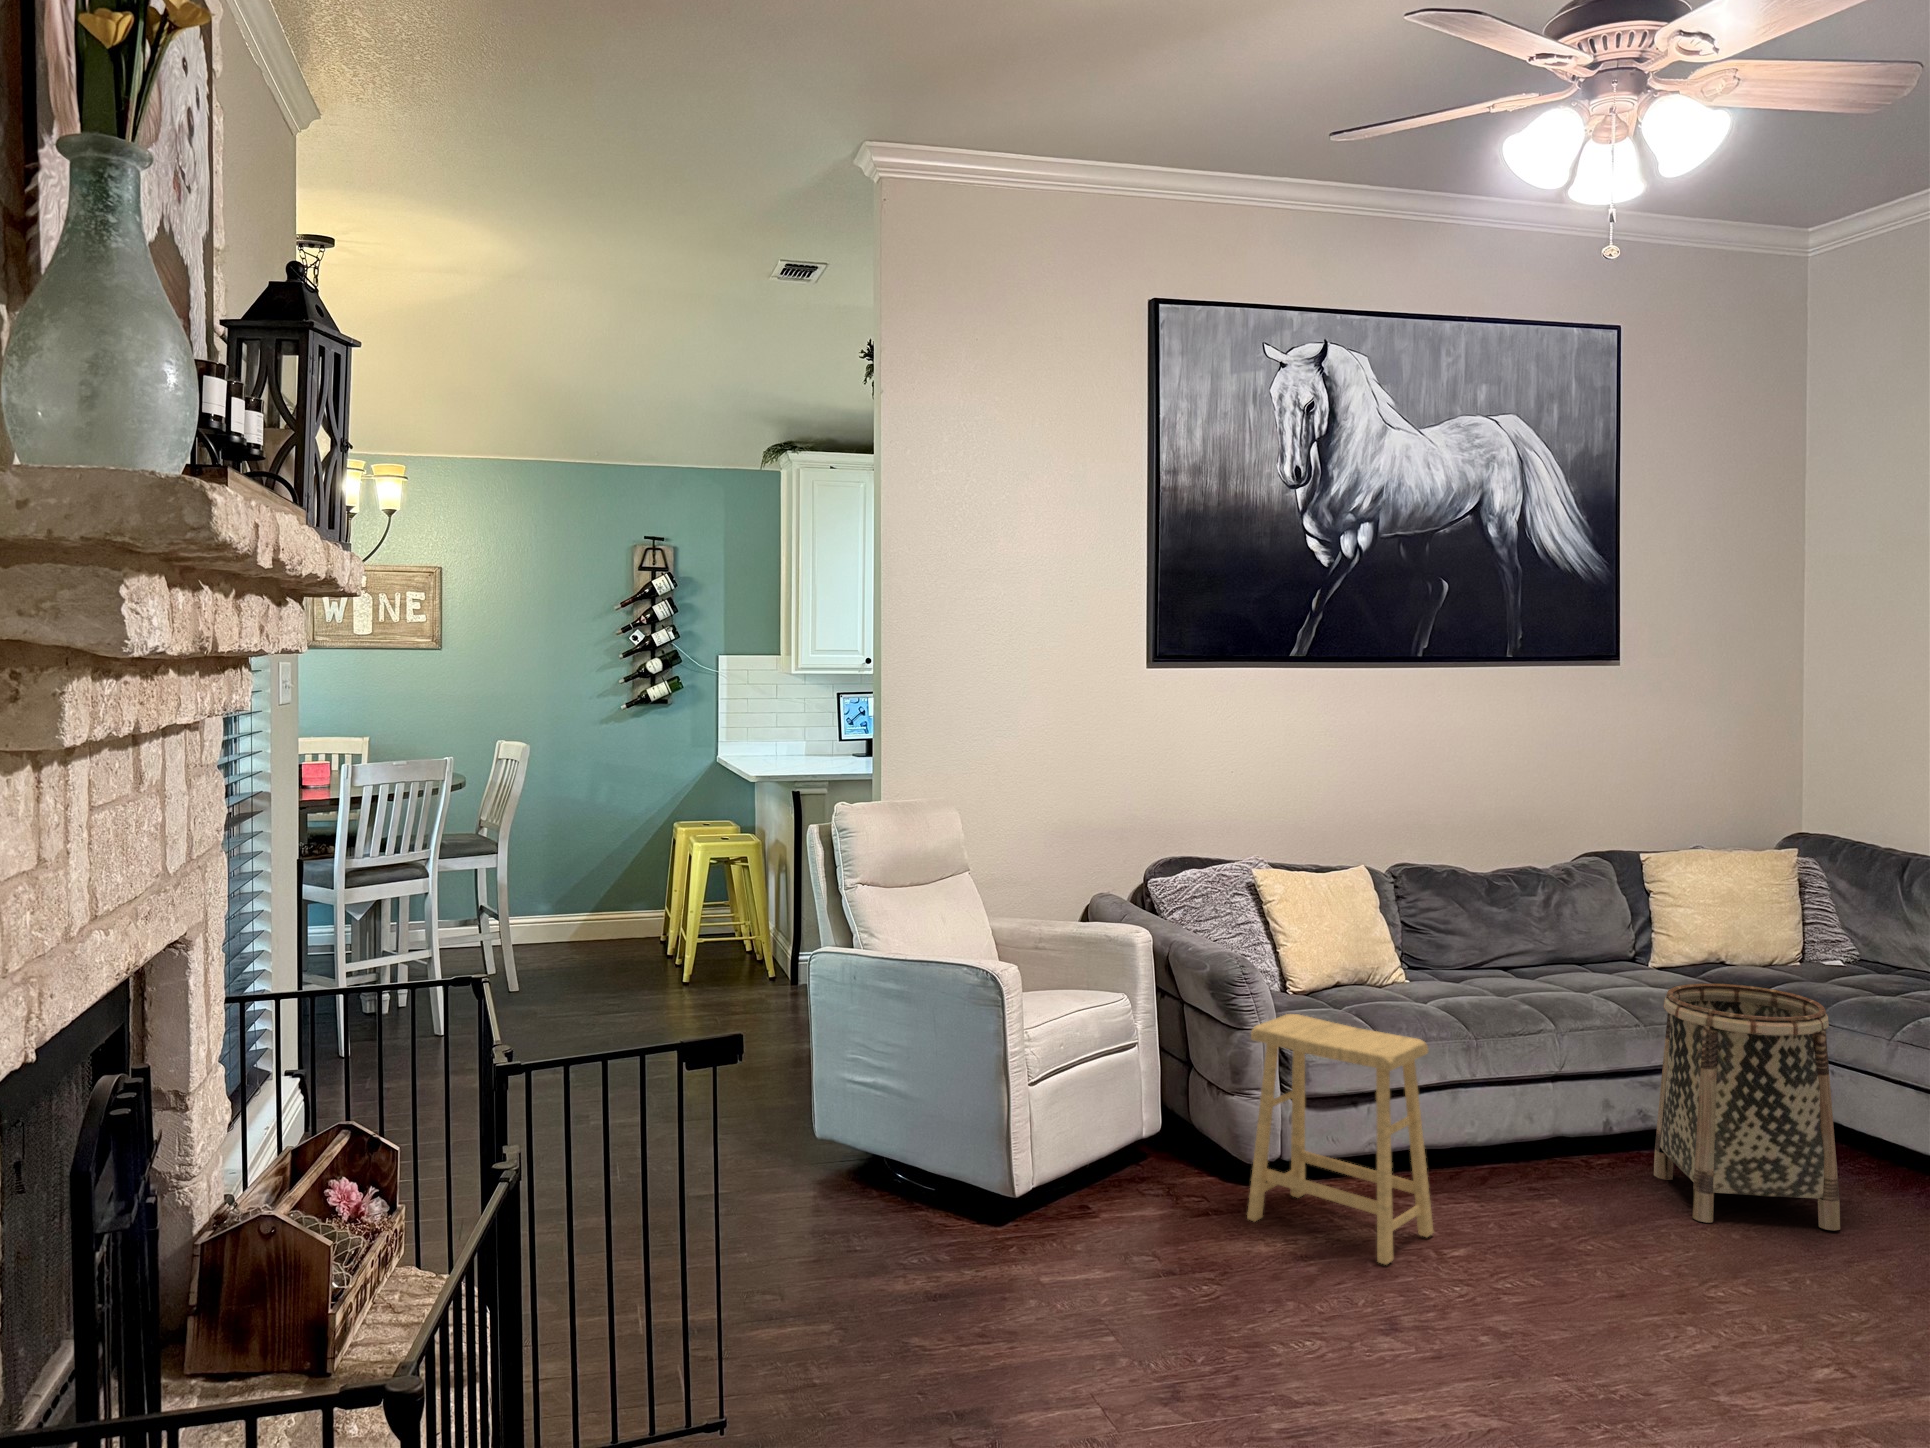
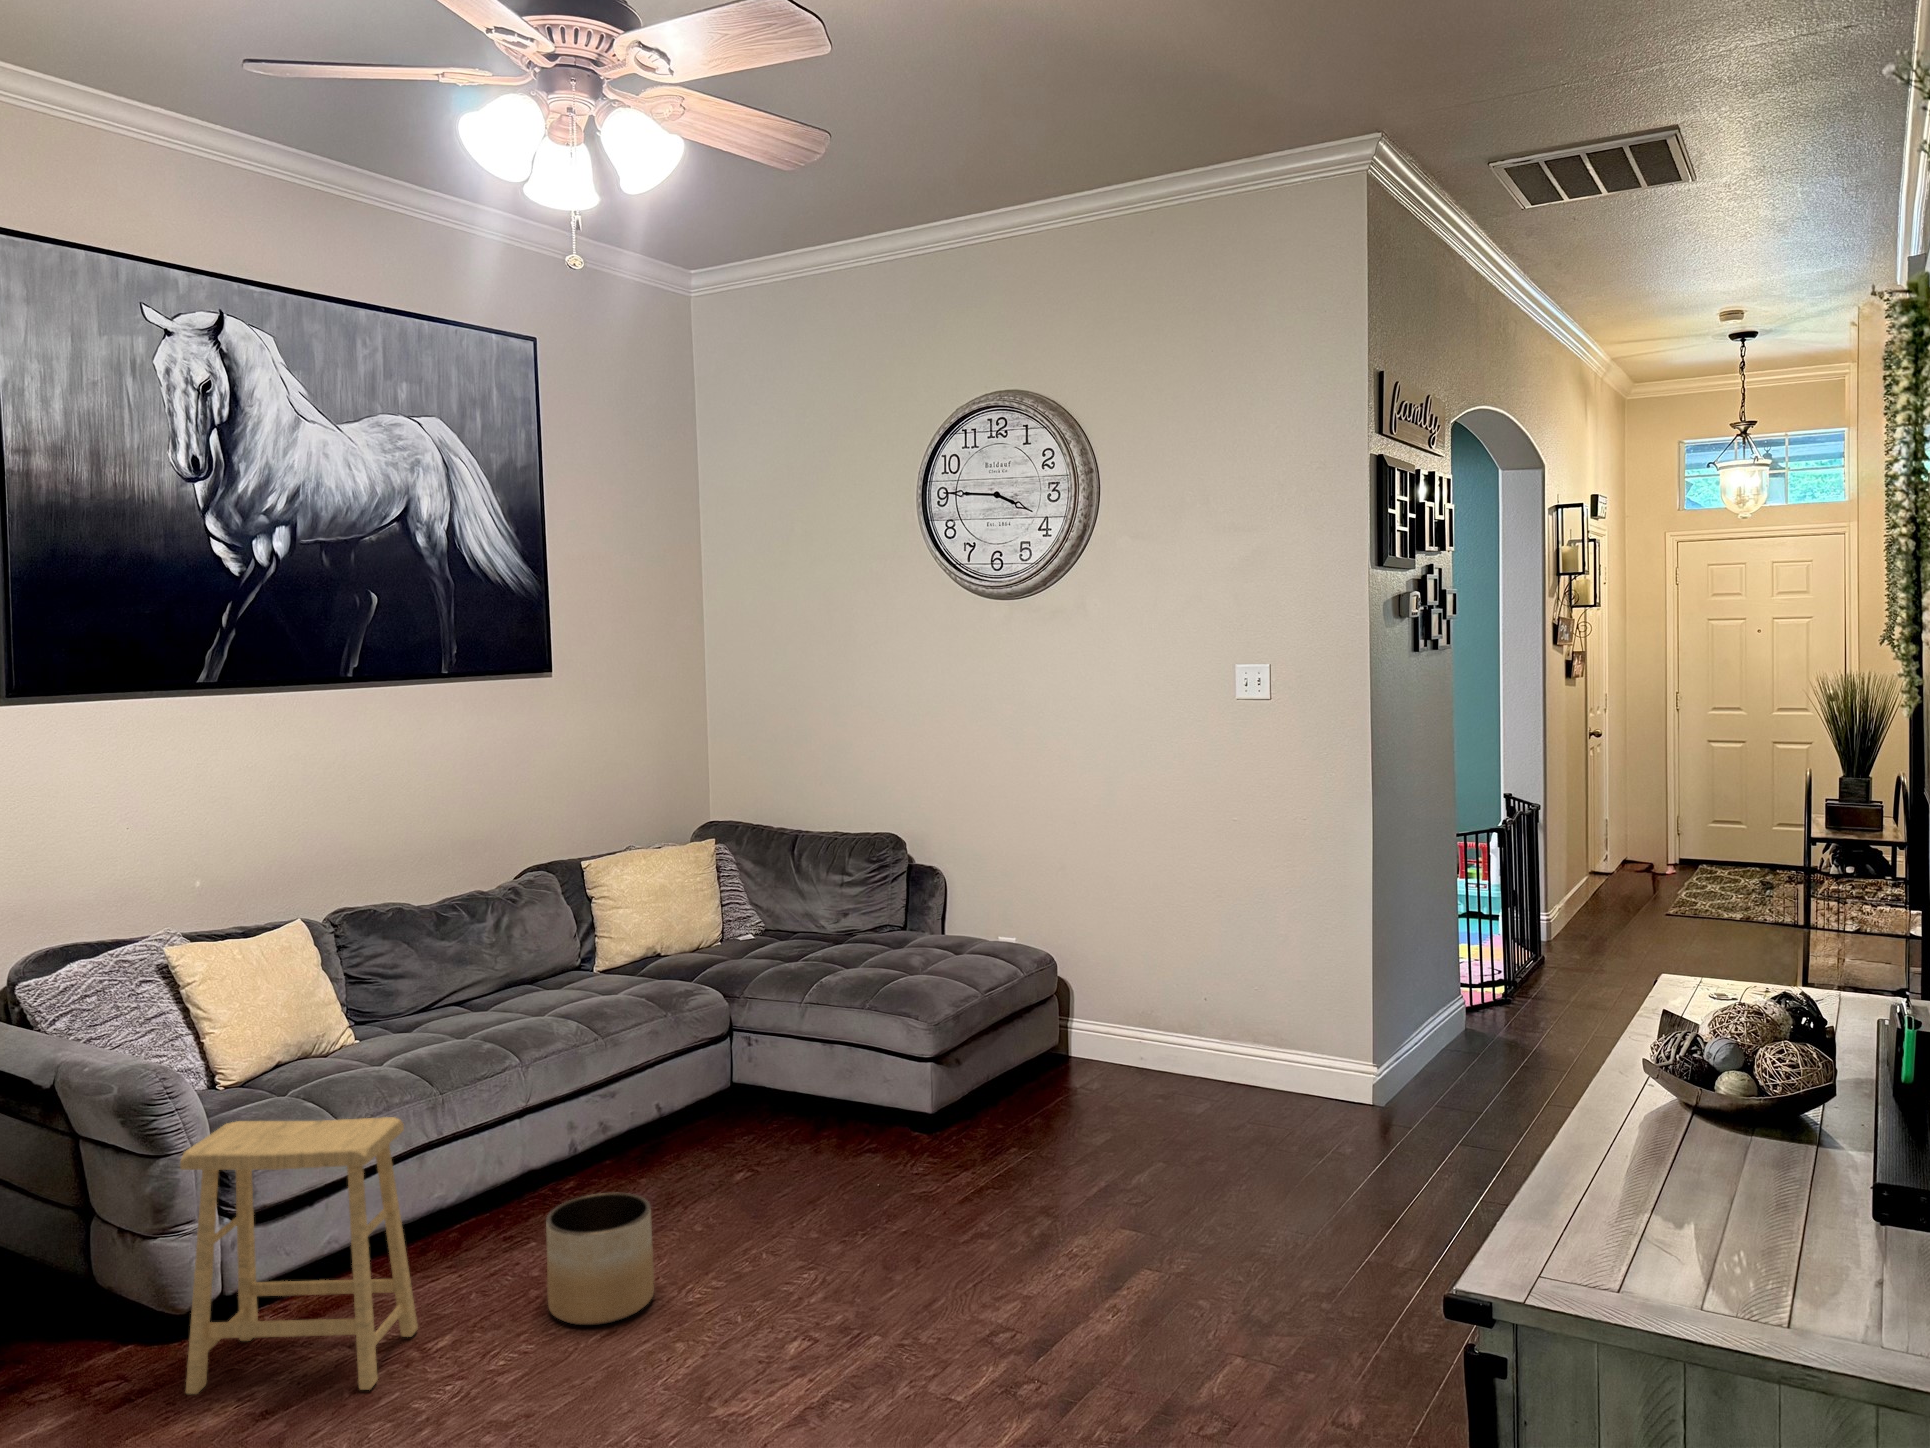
basket: present [1654,984,1840,1230] -> none [621,981,780,1221]
planter: none [1556,1162,1668,1290] -> present [546,1192,654,1325]

